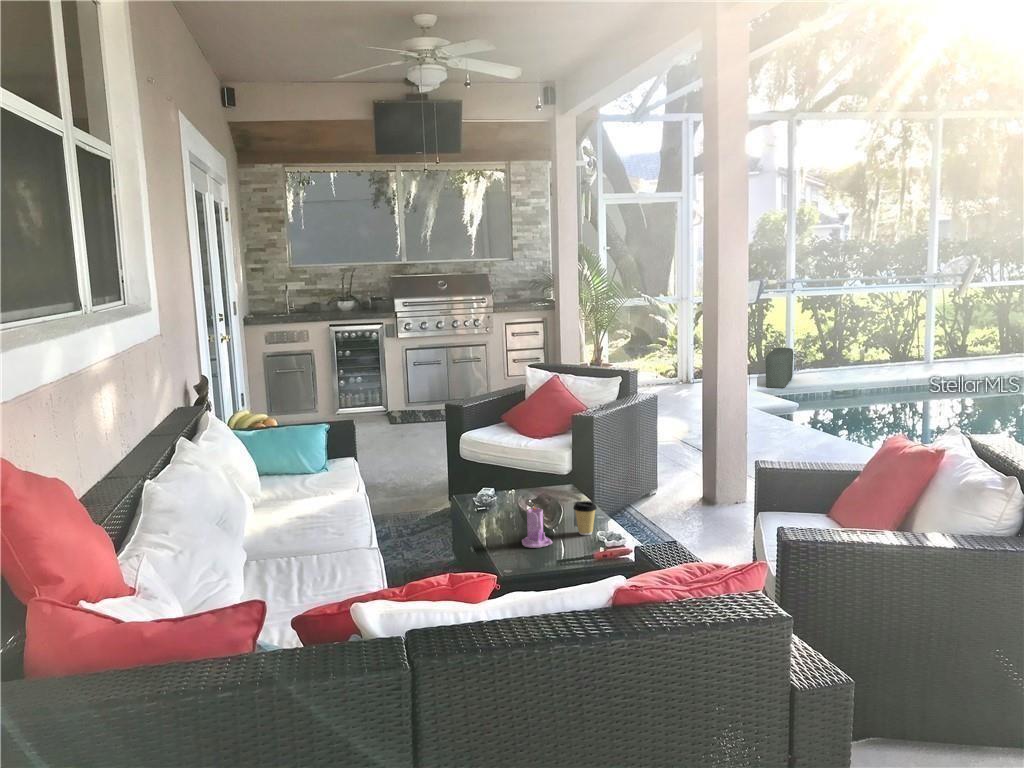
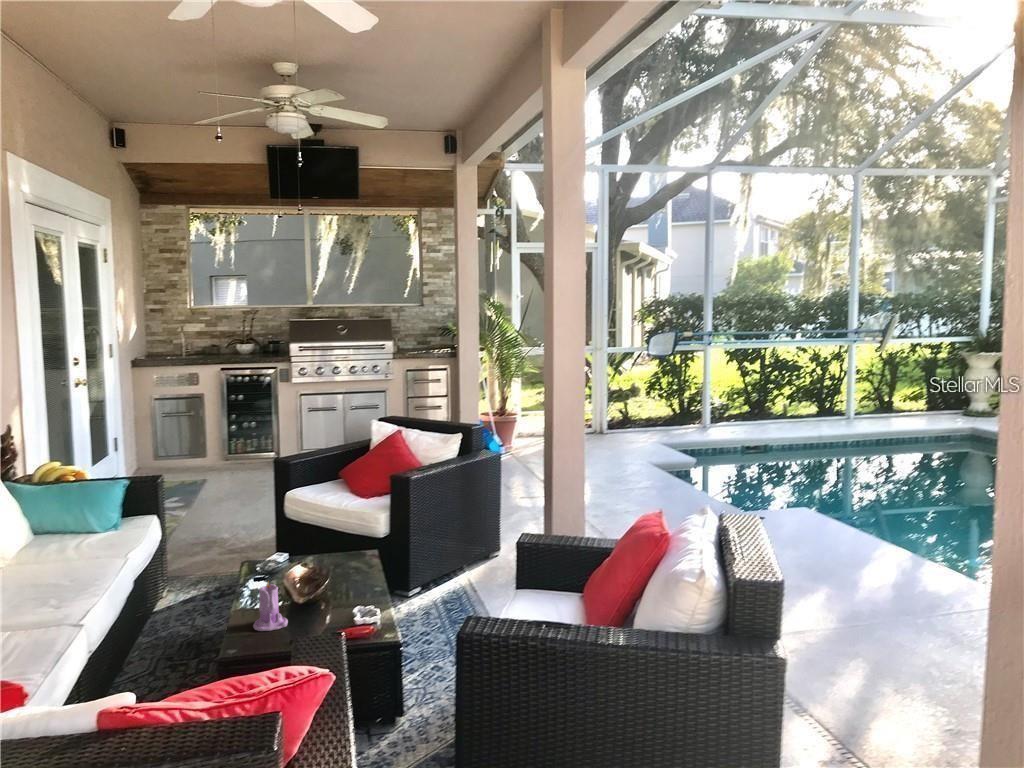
pouf: present [766,348,793,388] -> none [677,401,708,442]
coffee cup: present [573,501,597,535] -> none [322,577,349,616]

